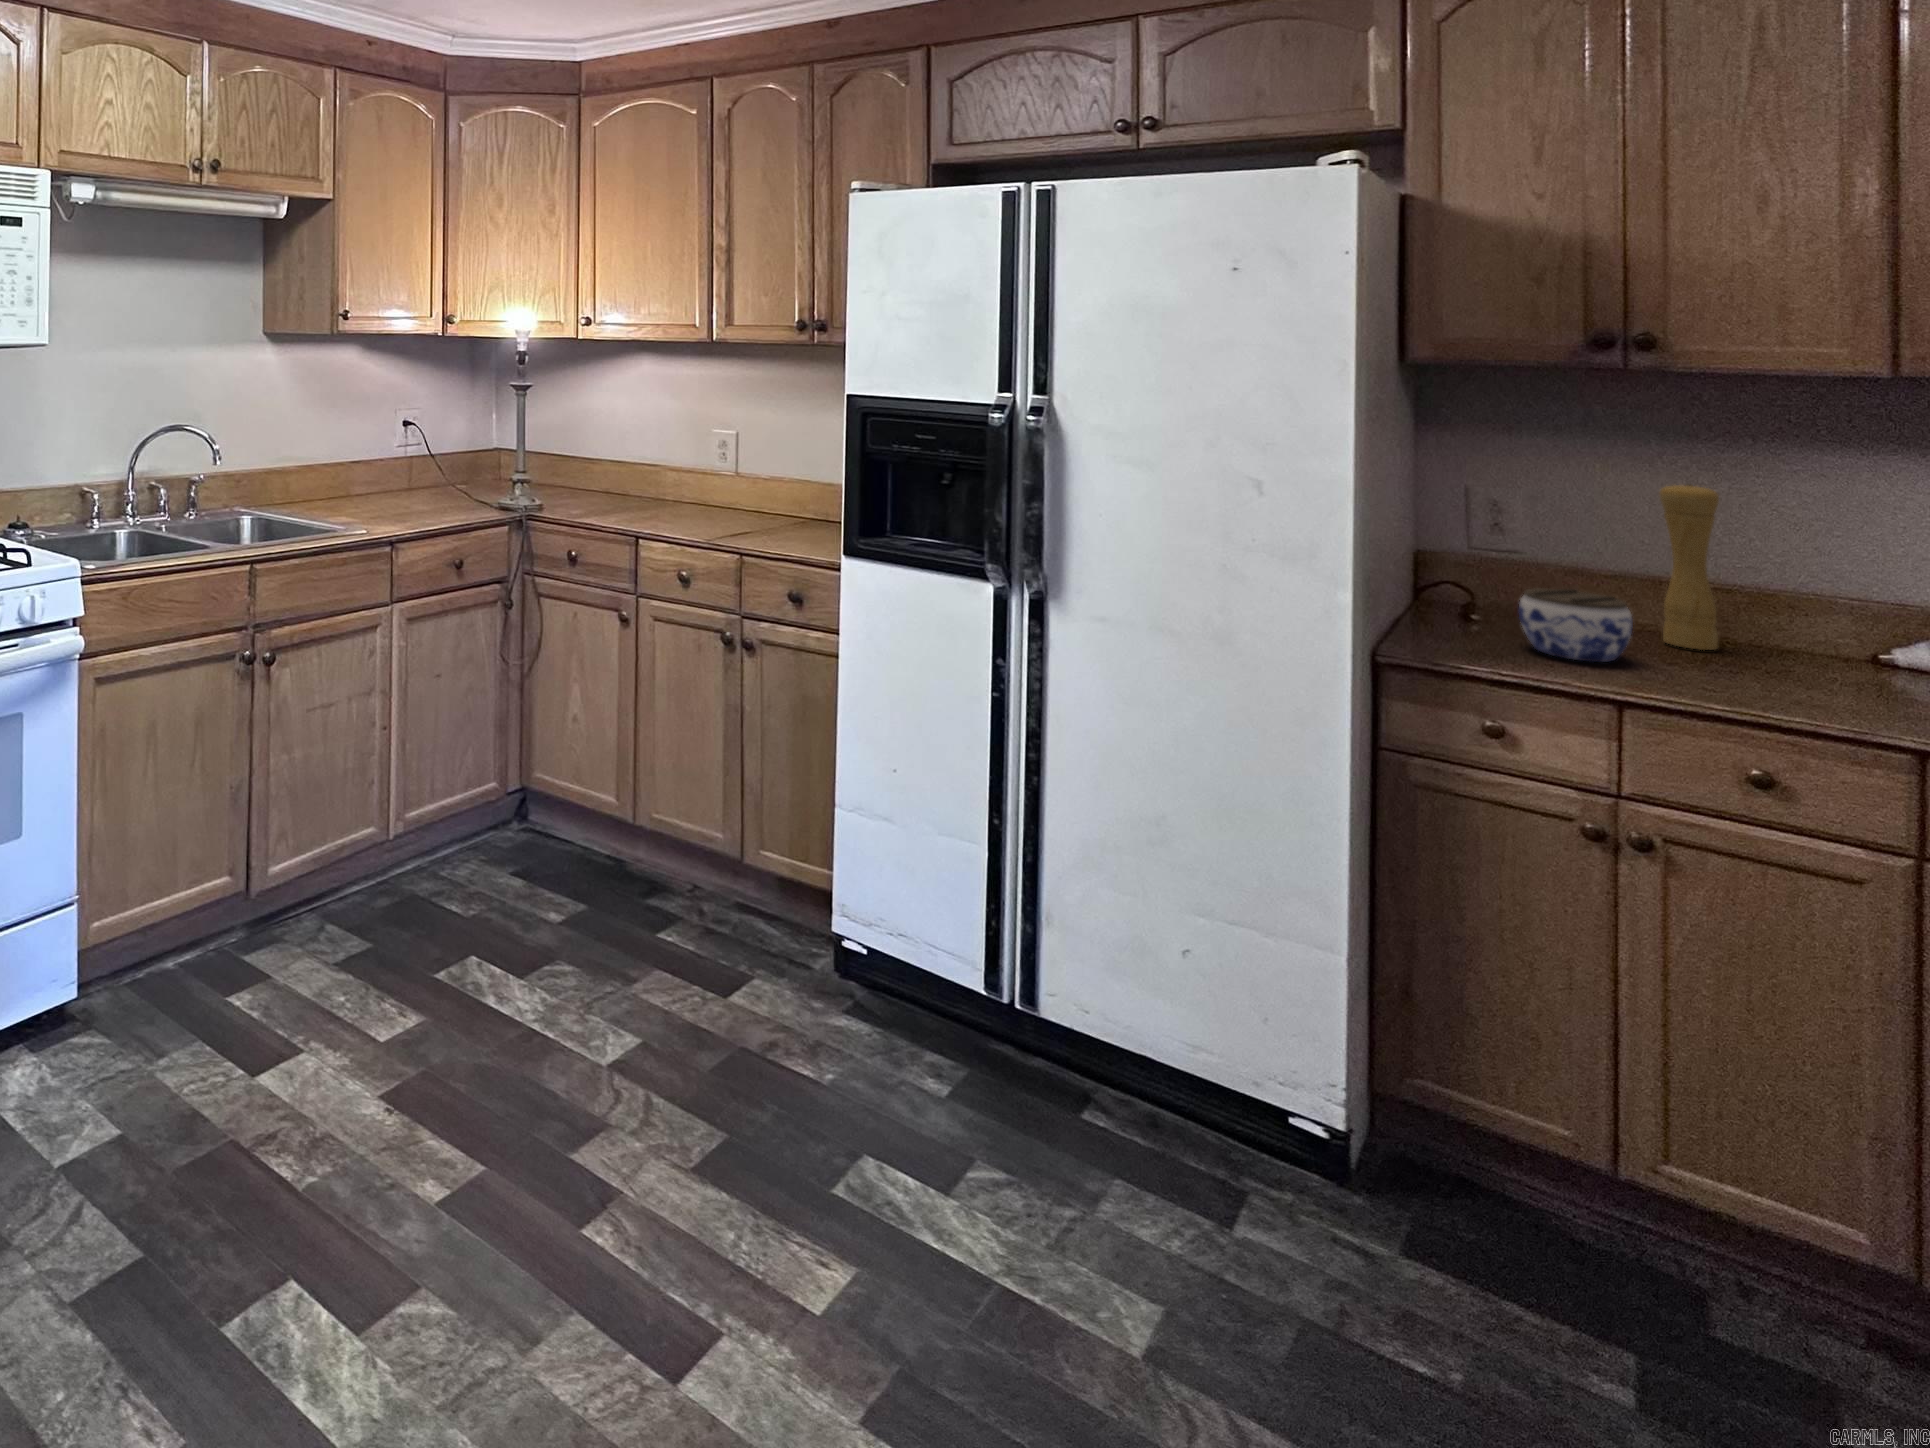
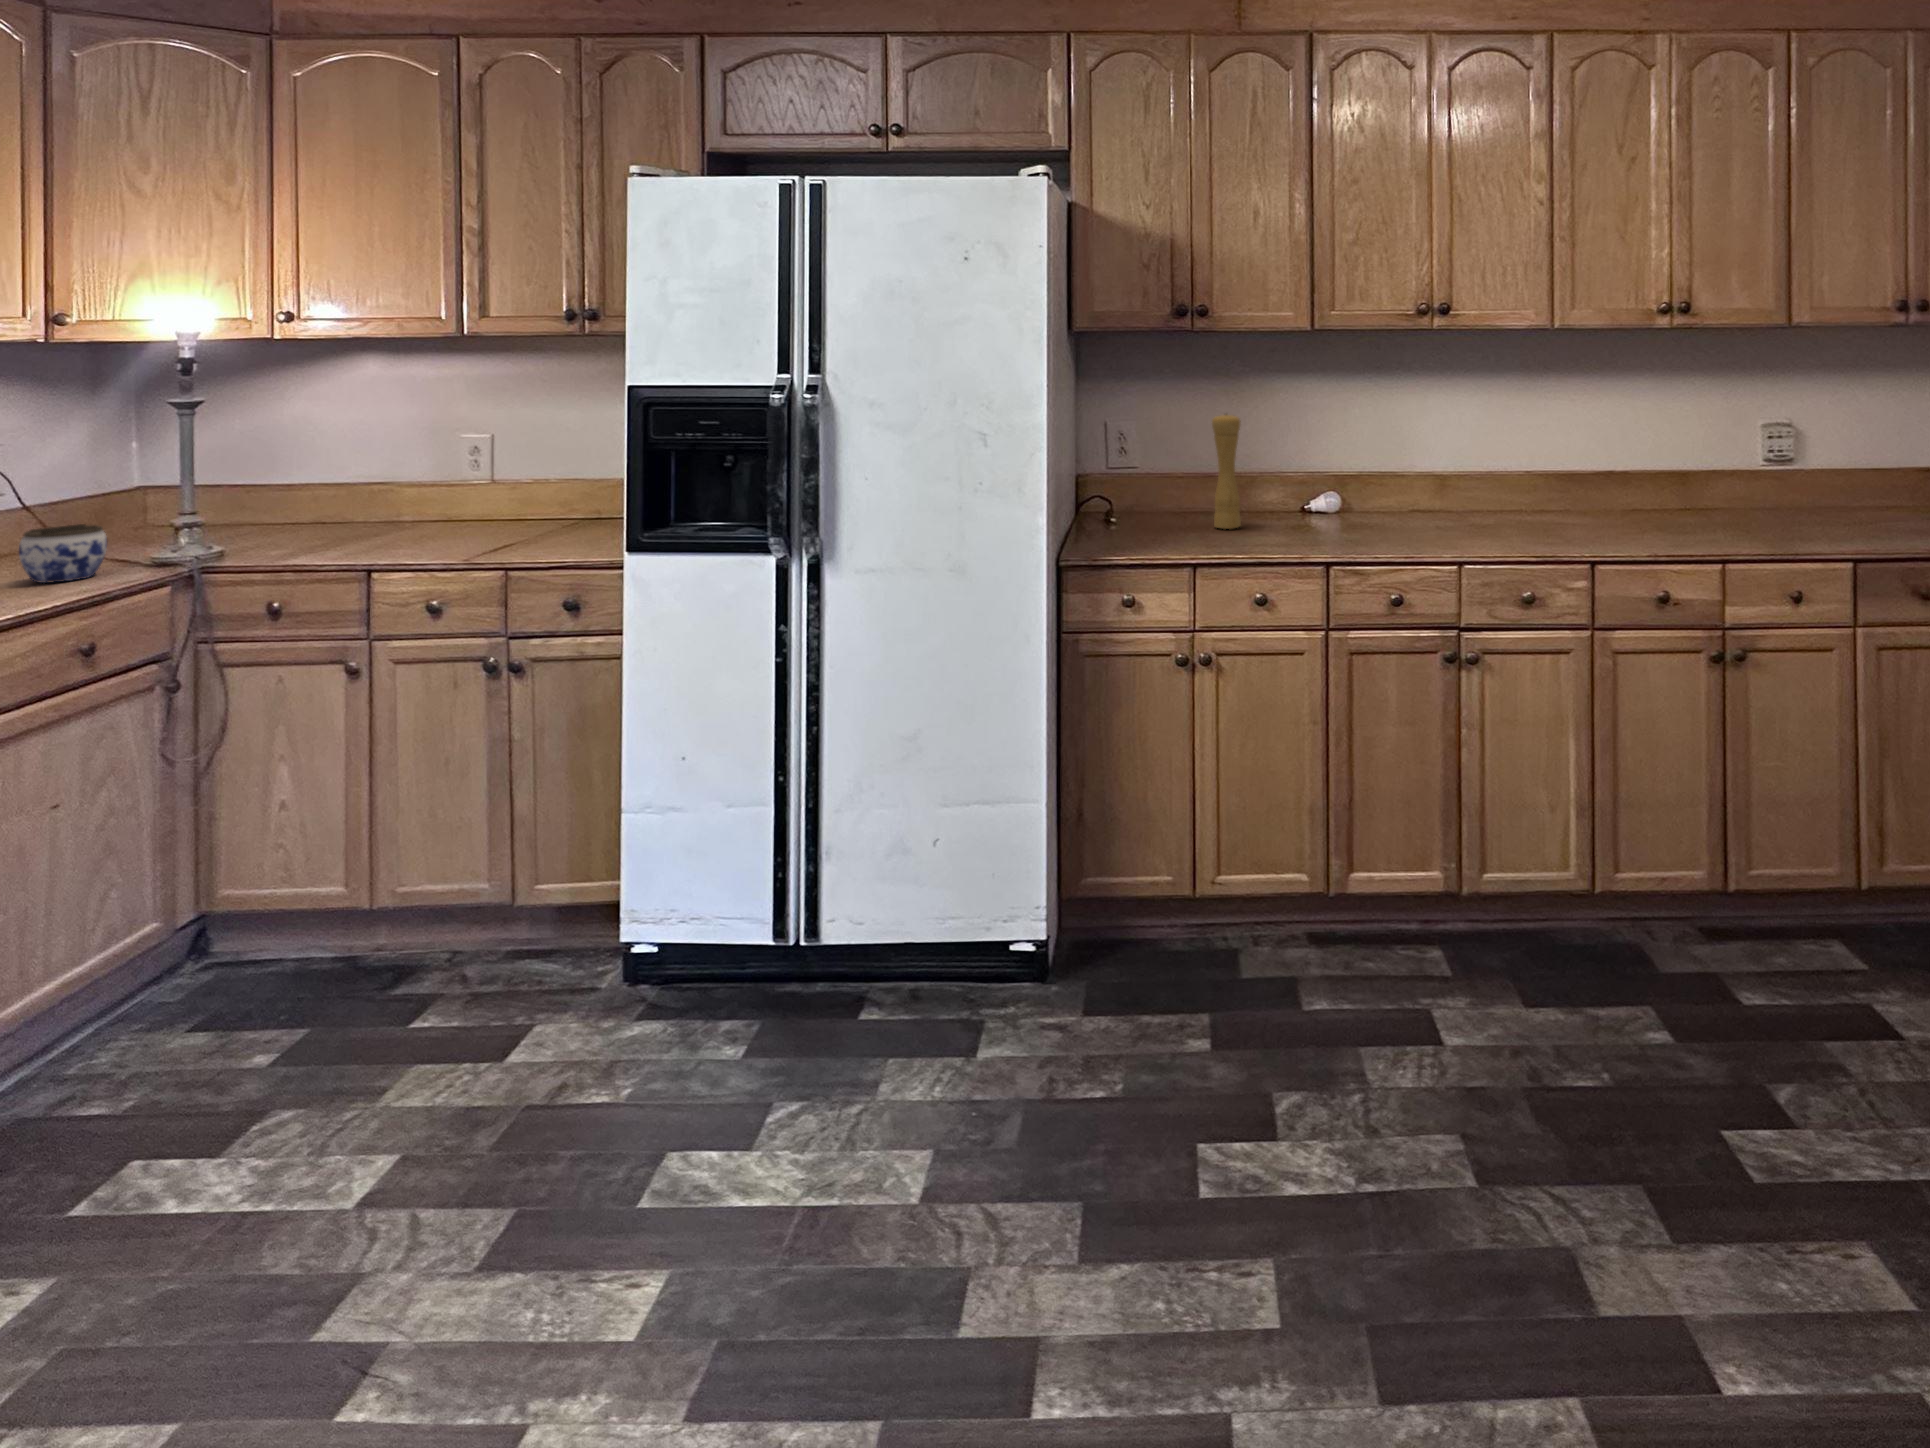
jar: present [1519,588,1633,662] -> present [19,524,107,583]

